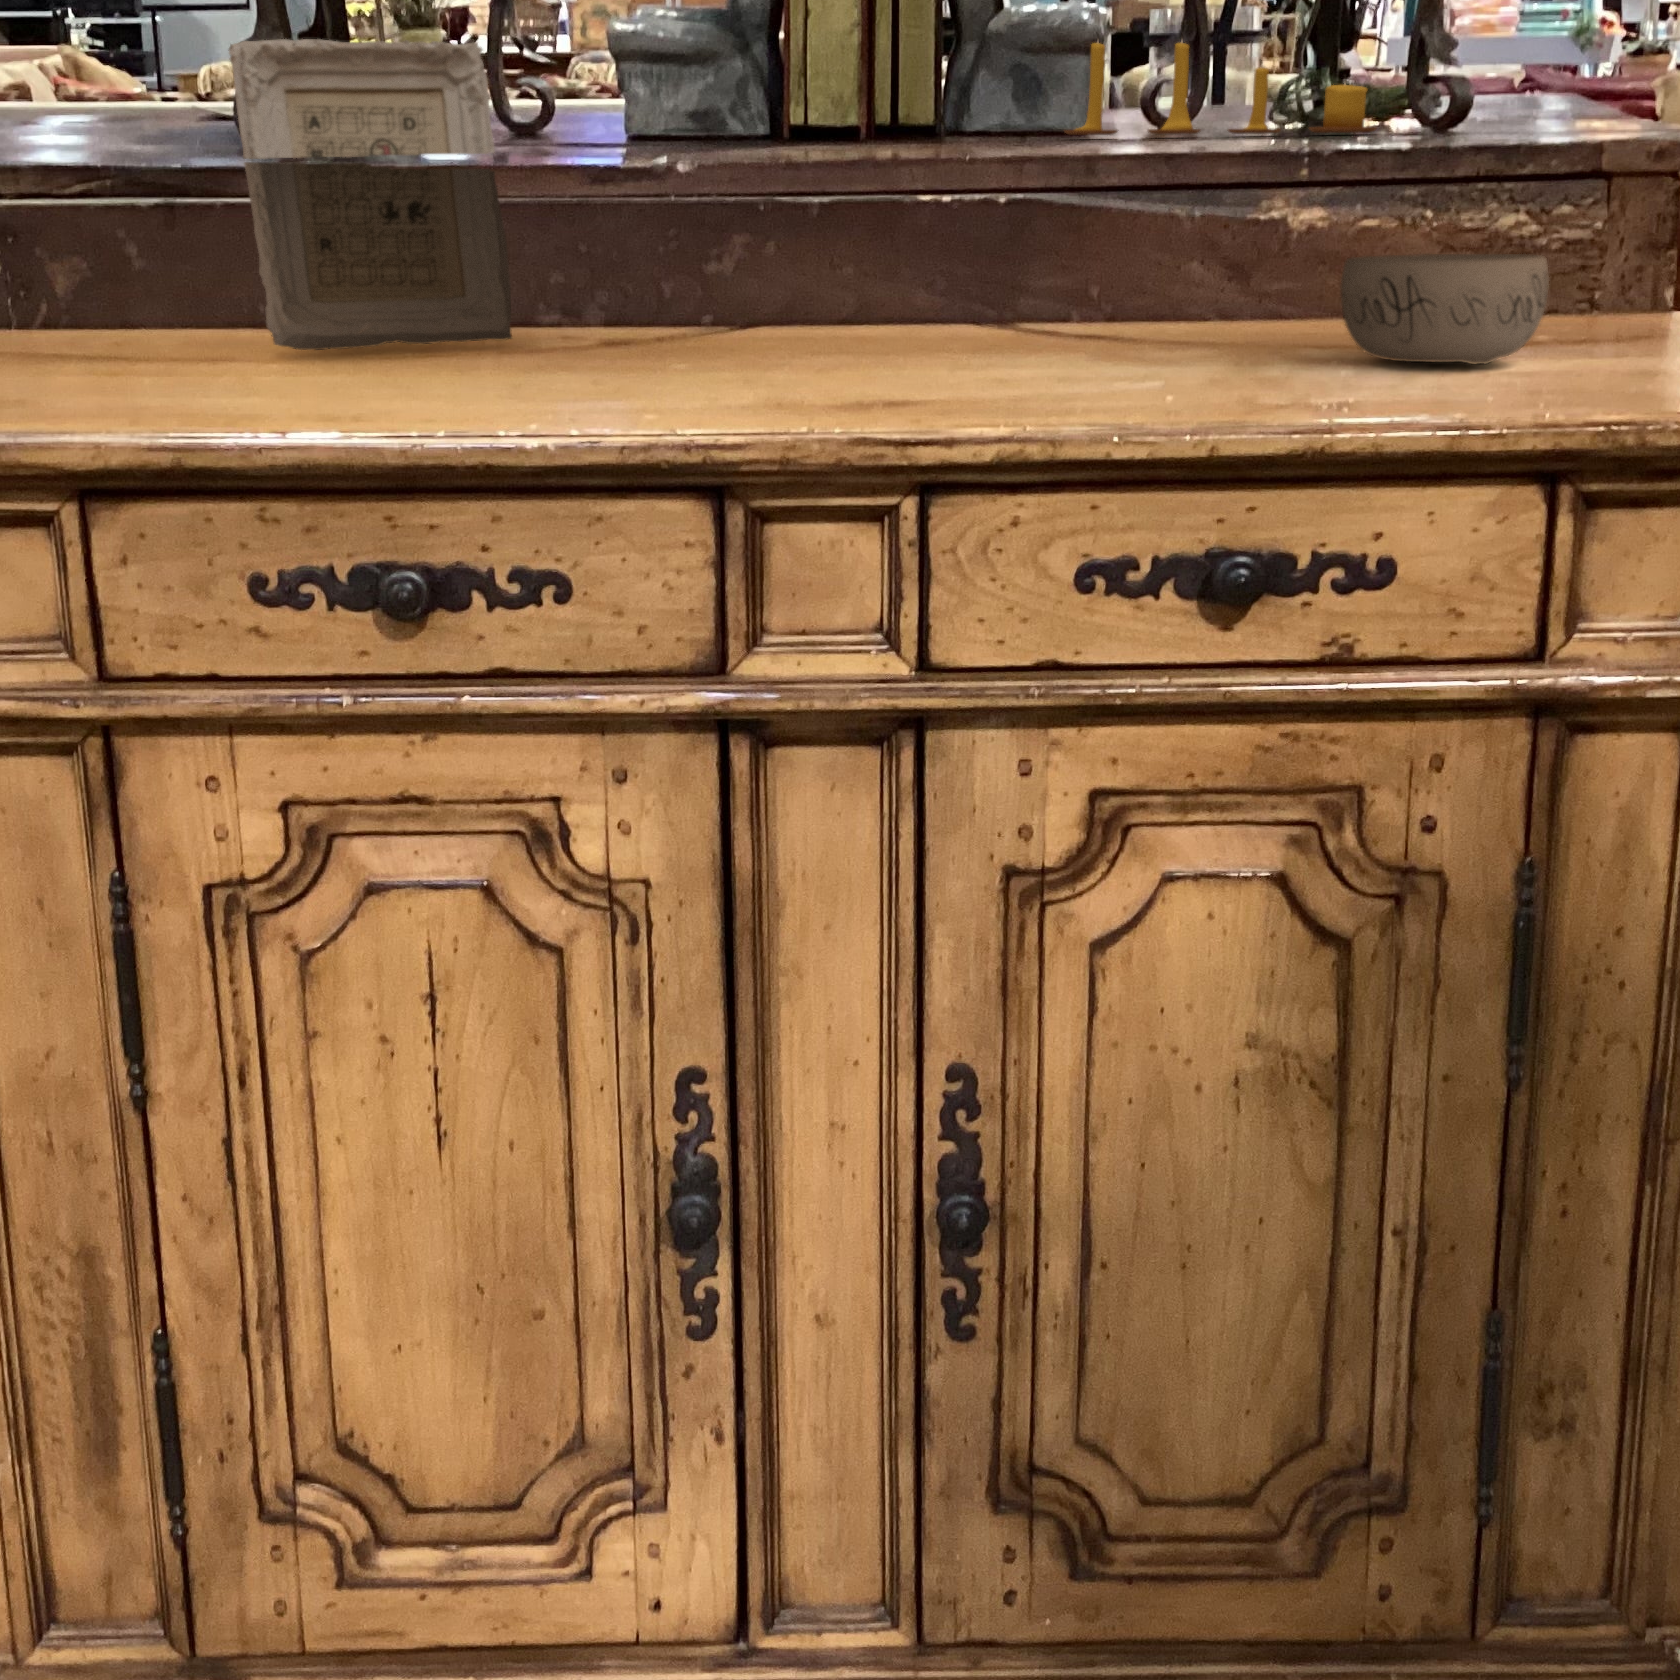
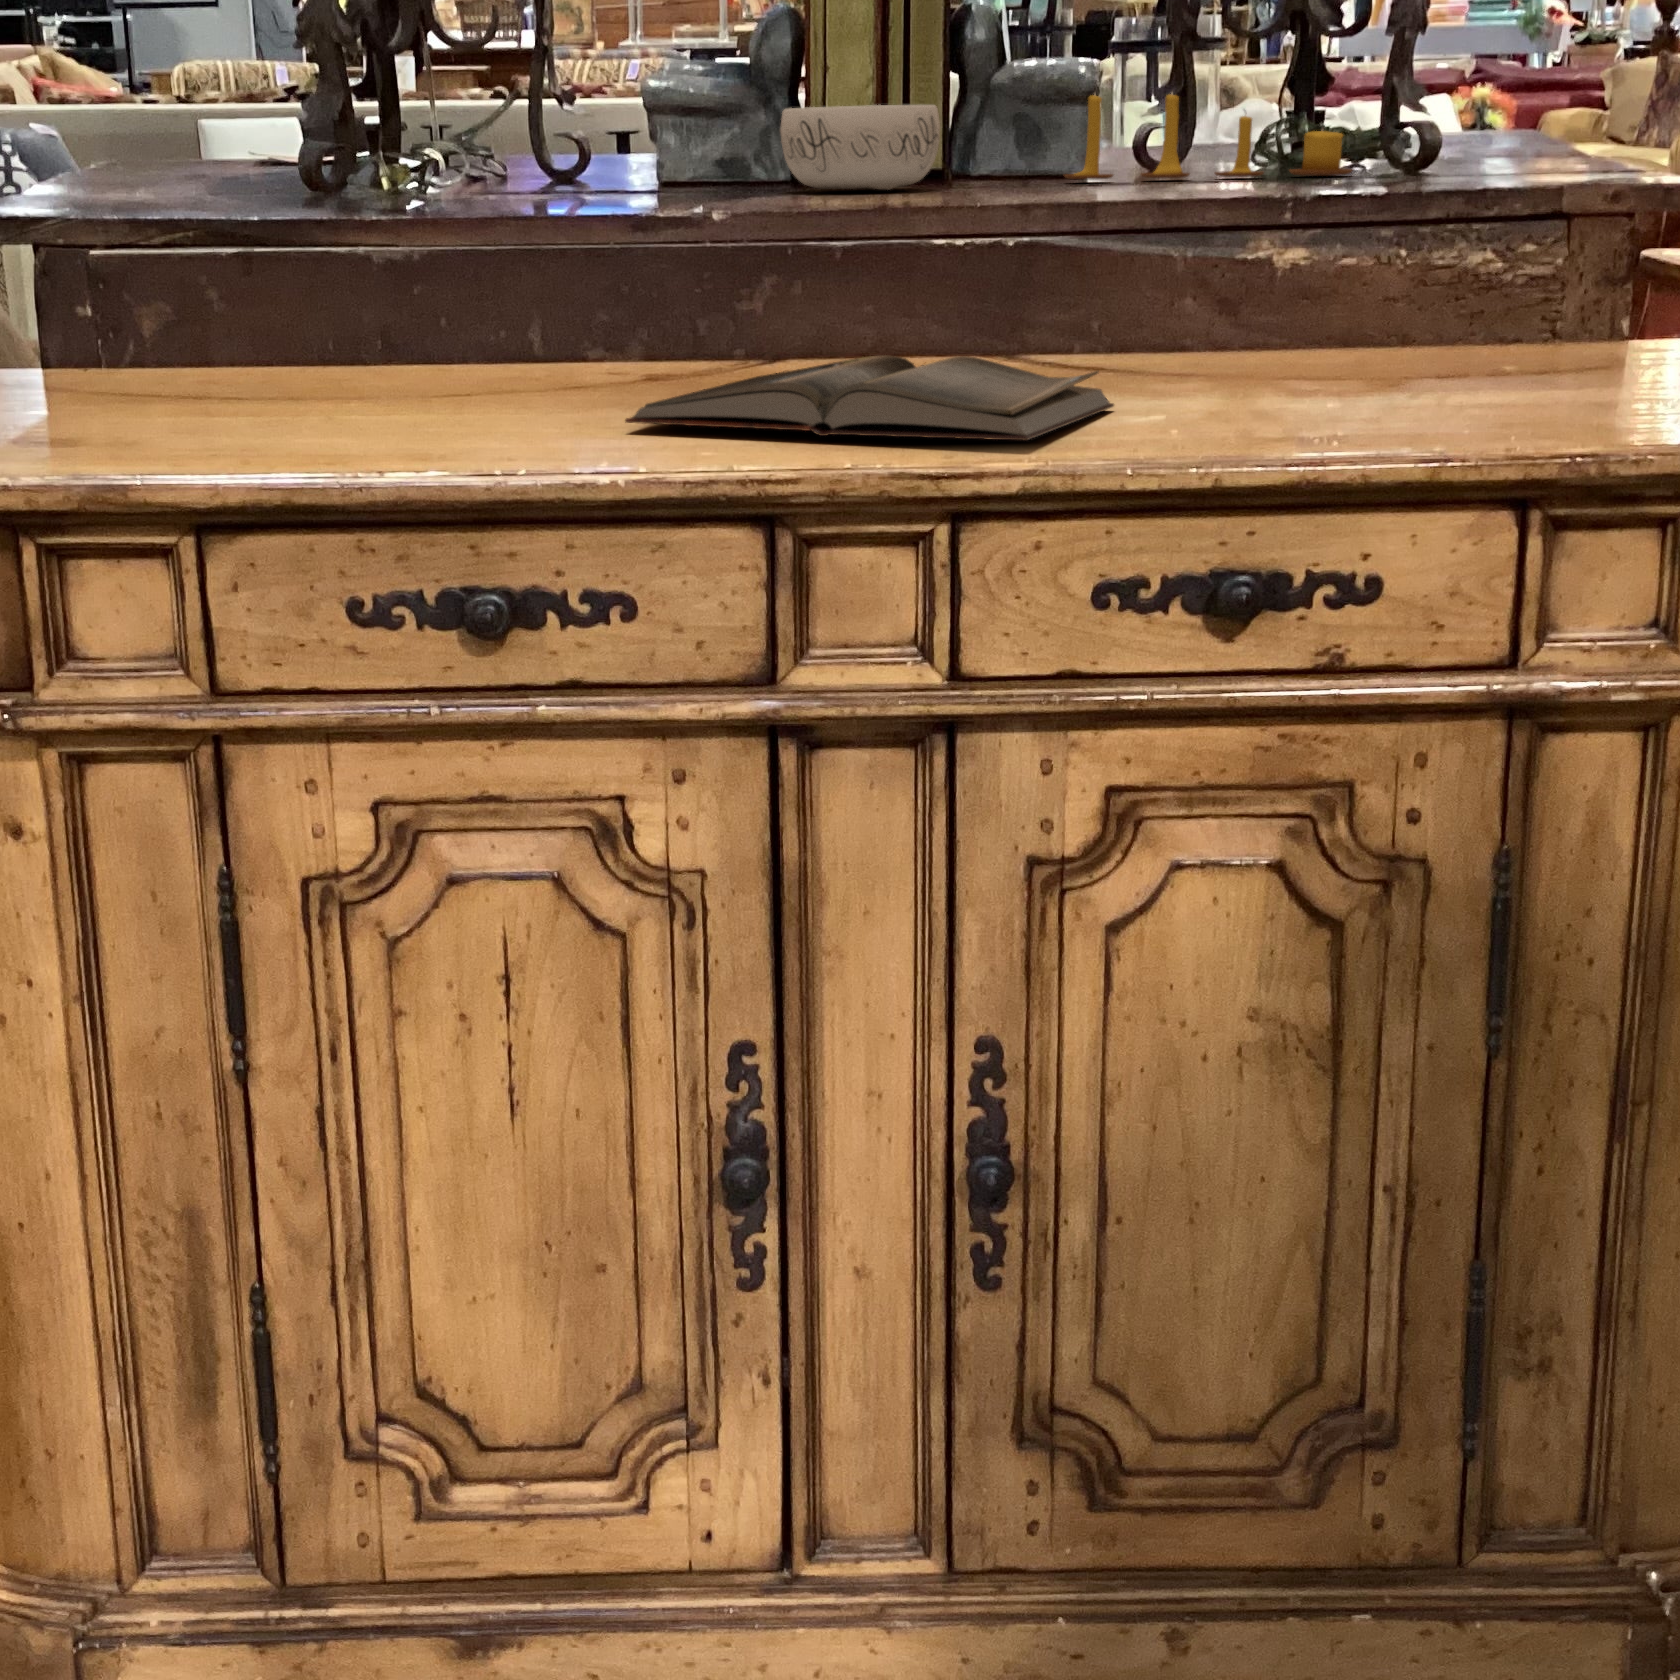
picture frame: present [228,39,512,350] -> none [307,104,568,388]
decorative bowl: present [1340,254,1549,364] -> present [780,105,940,190]
hardback book: none [561,315,1105,402] -> present [625,355,1114,440]

